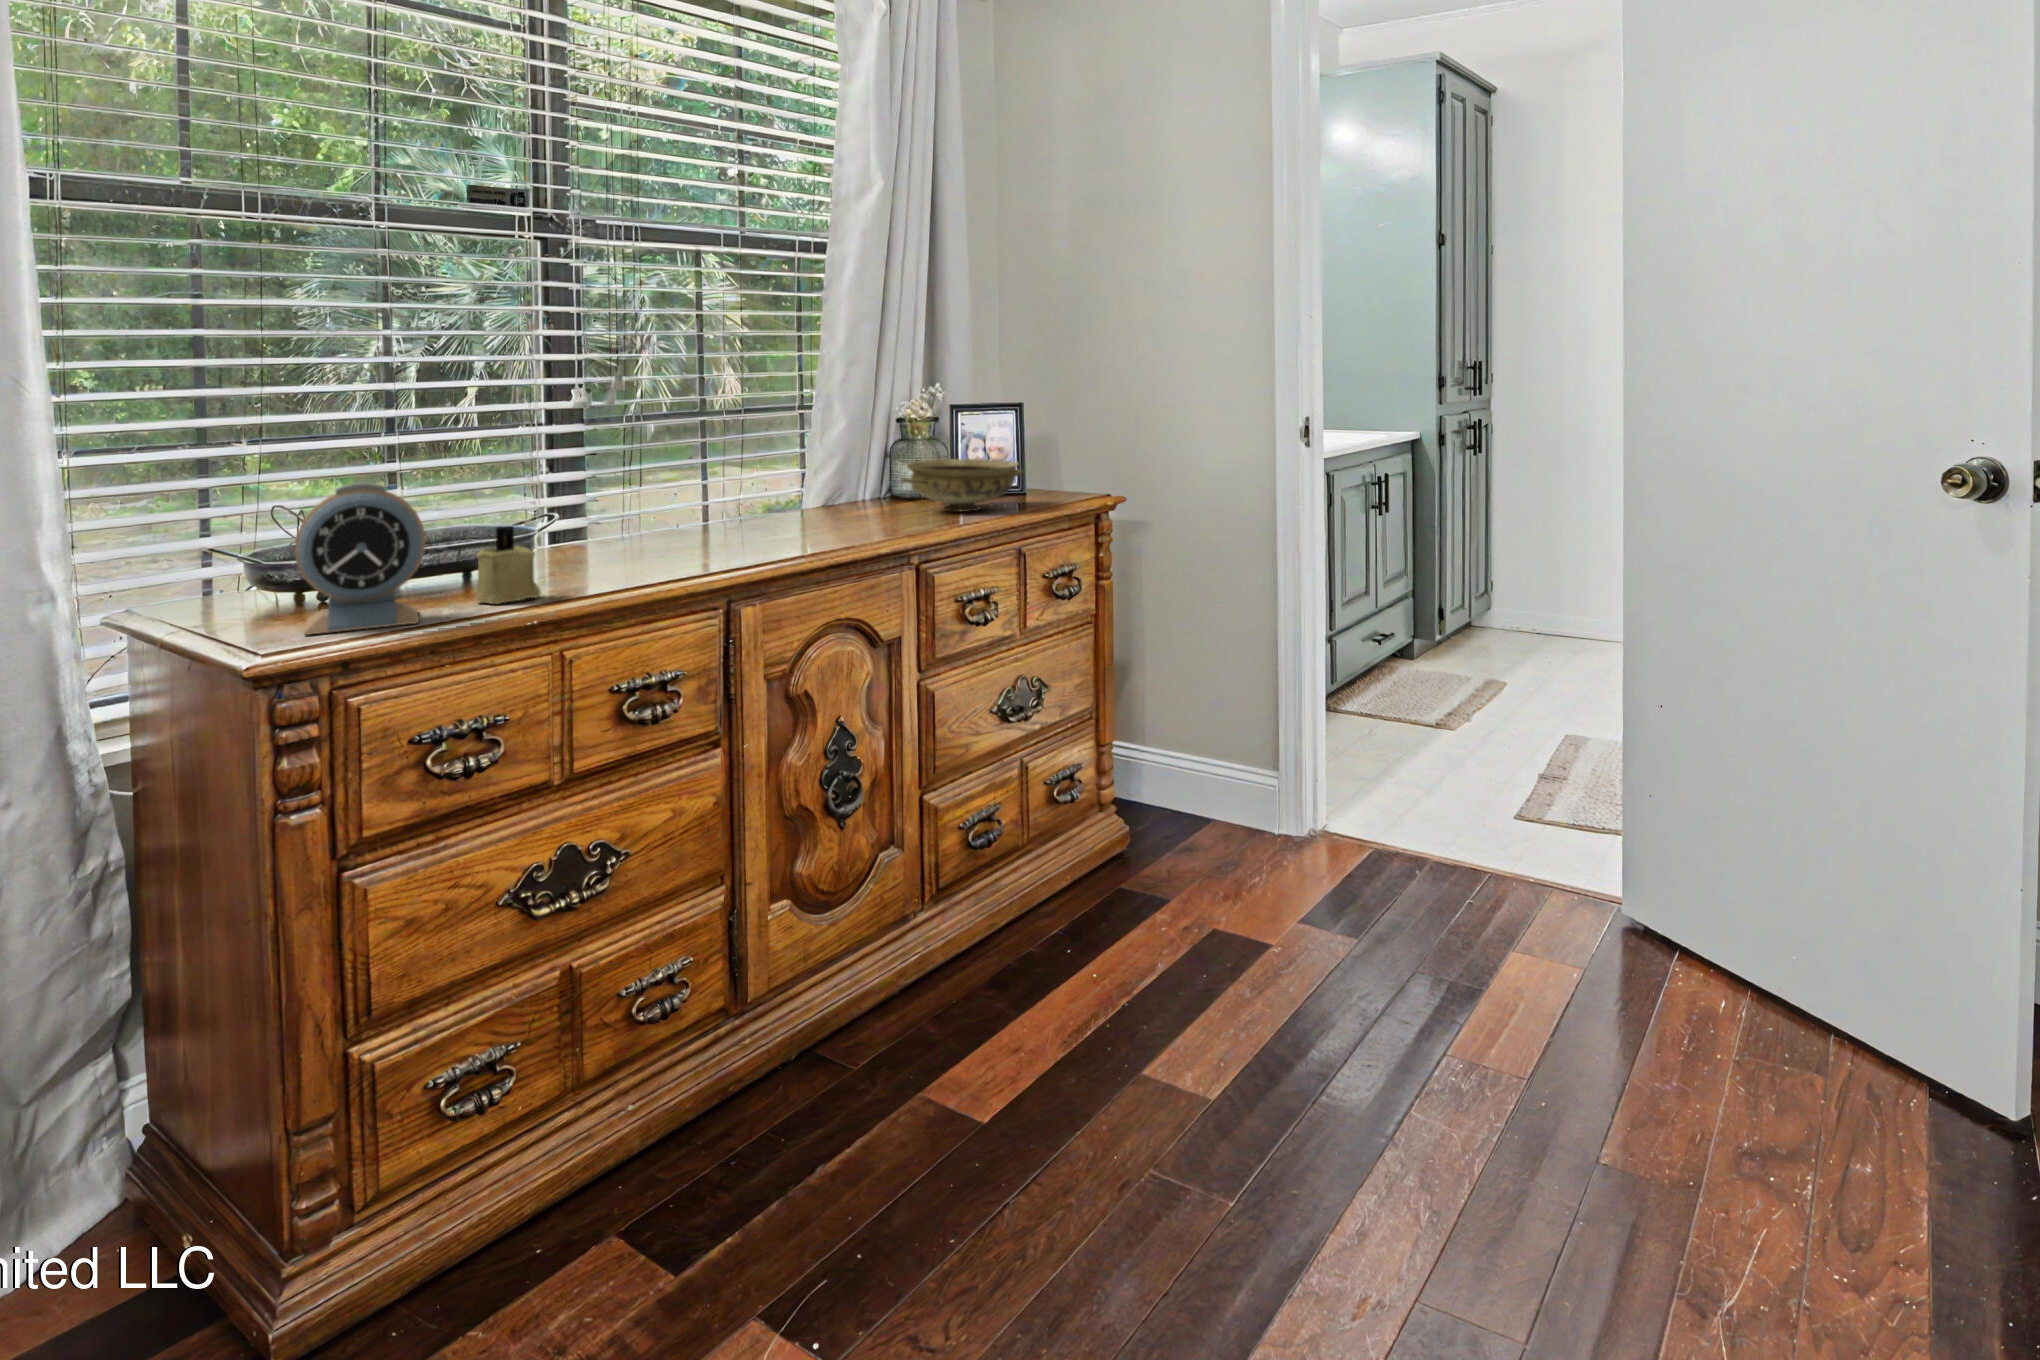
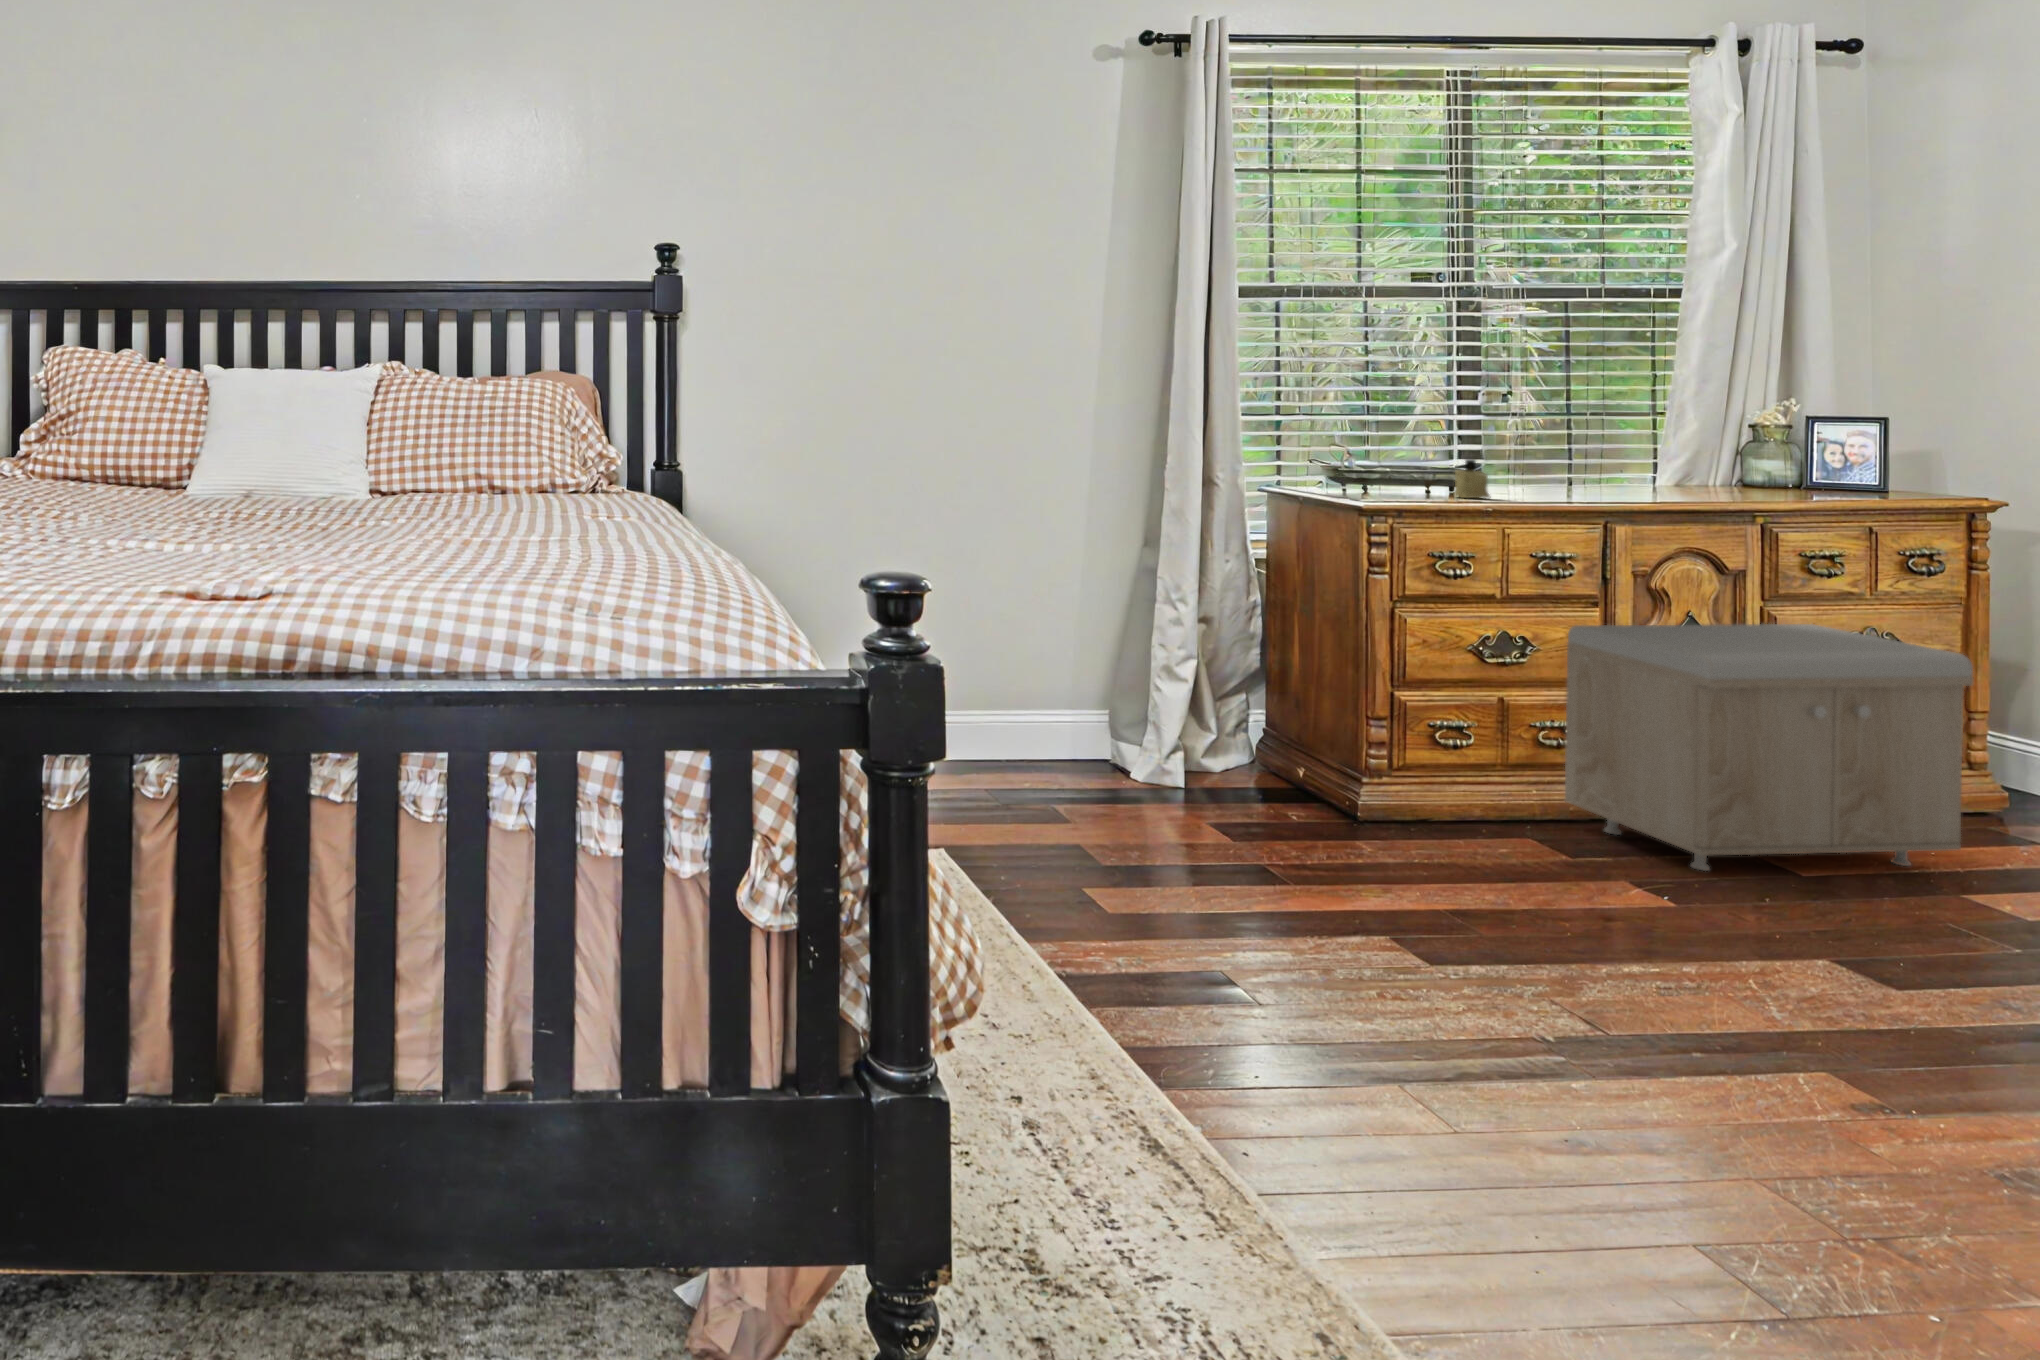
ceramic bowl: present [901,459,1022,512] -> none [1751,456,1882,497]
alarm clock: present [294,483,426,635] -> none [1369,429,1434,500]
storage bench: none [669,698,1138,1208] -> present [1565,624,1973,871]

